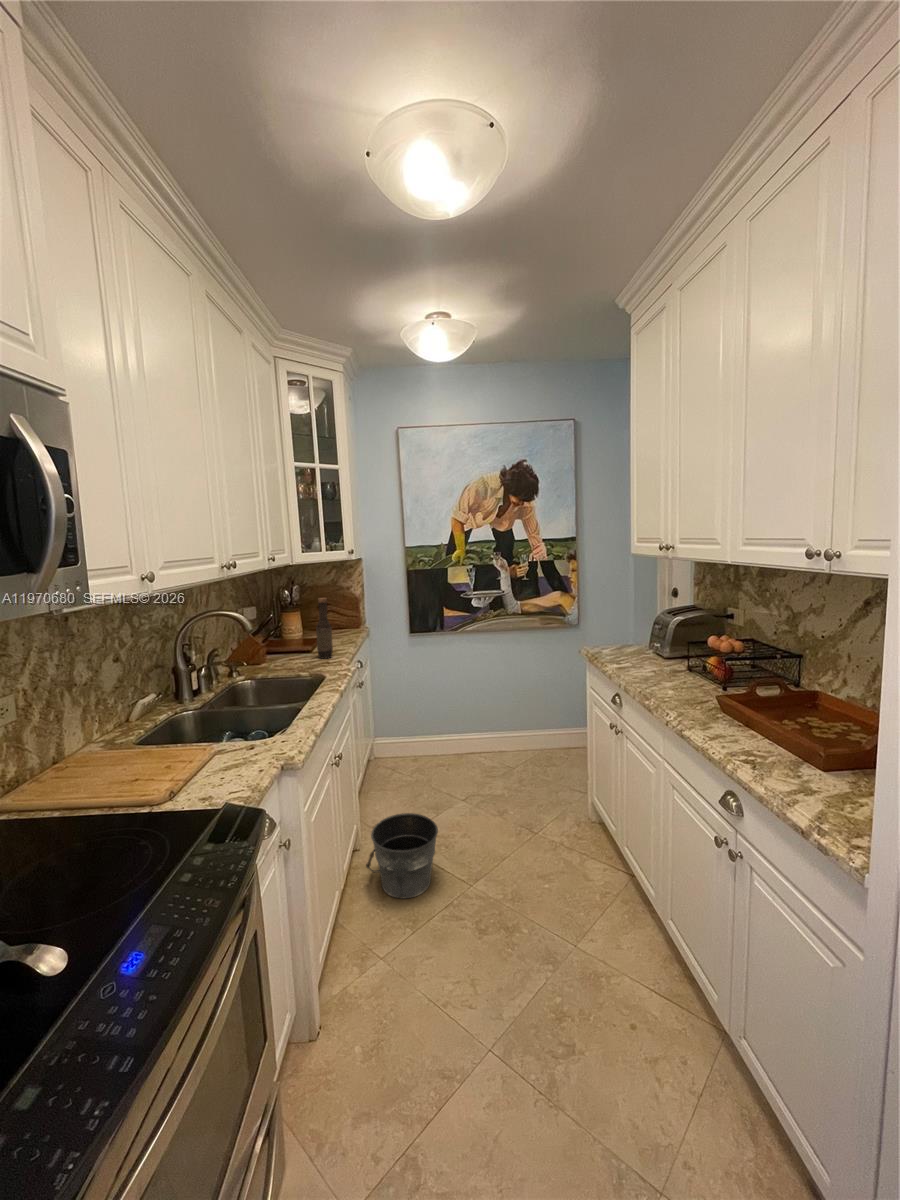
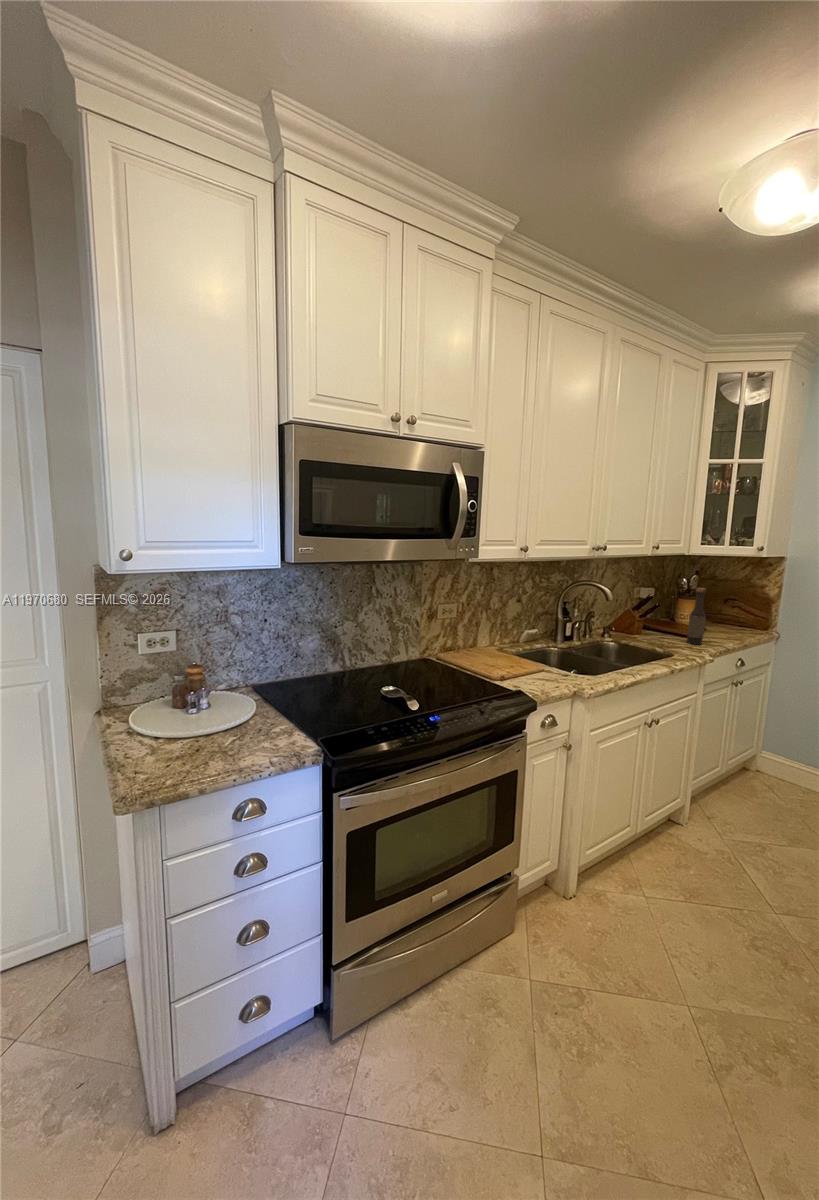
bucket: present [366,813,438,899] -> none [677,807,762,891]

